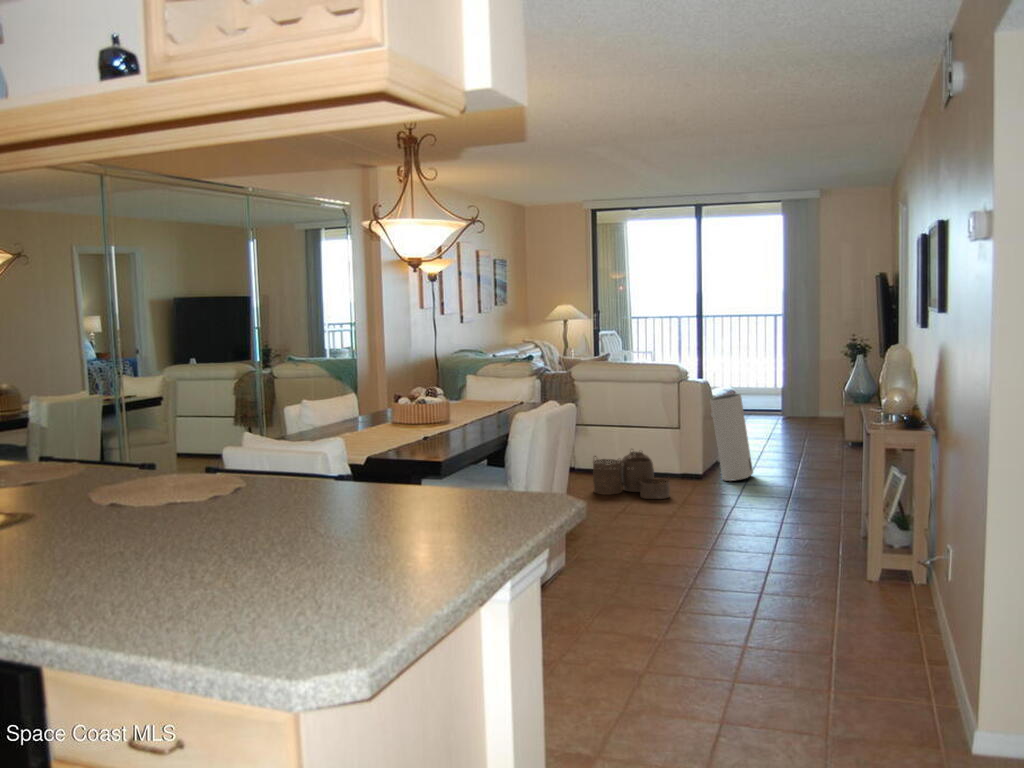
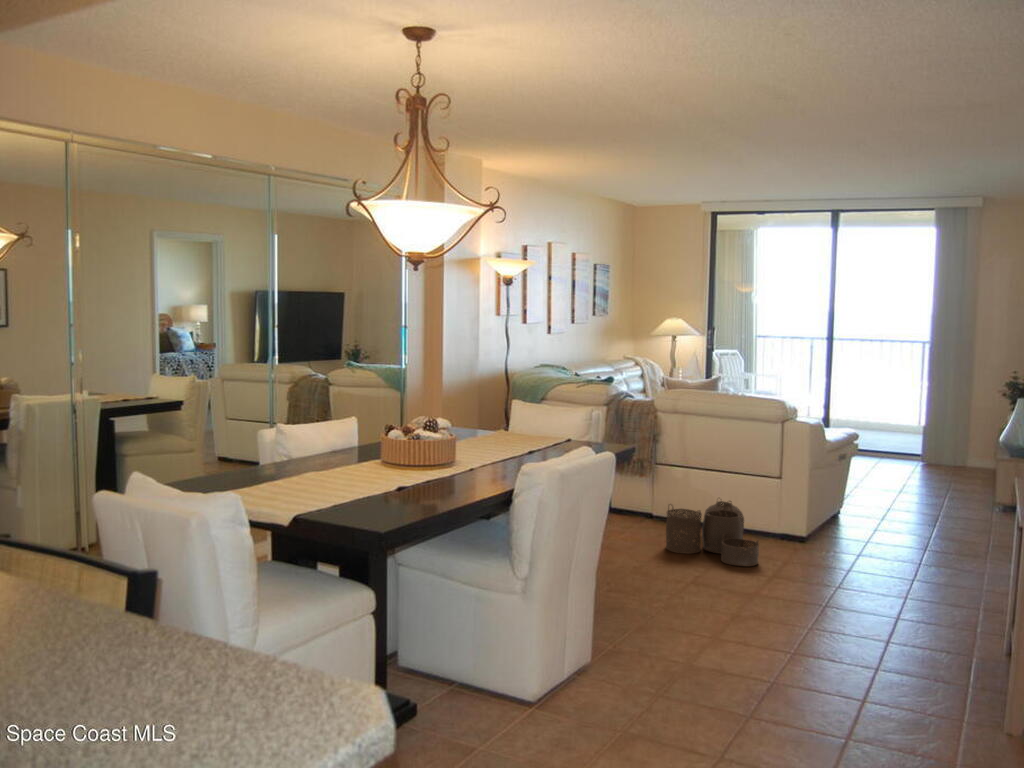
air purifier: present [710,394,753,481] -> none [820,440,872,548]

